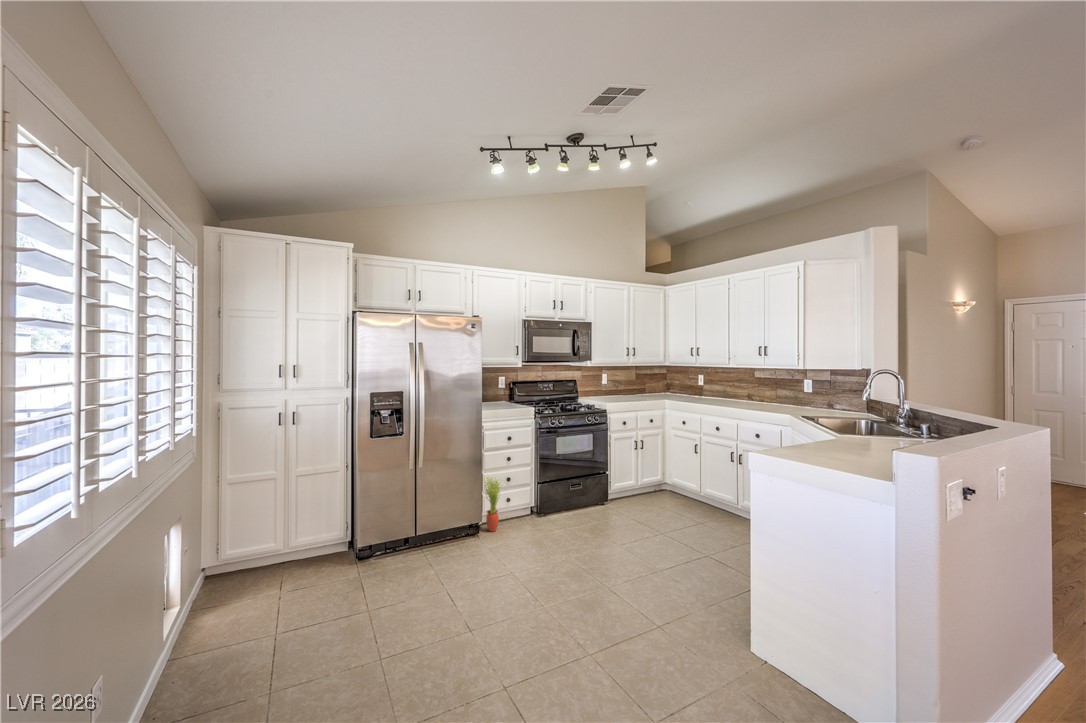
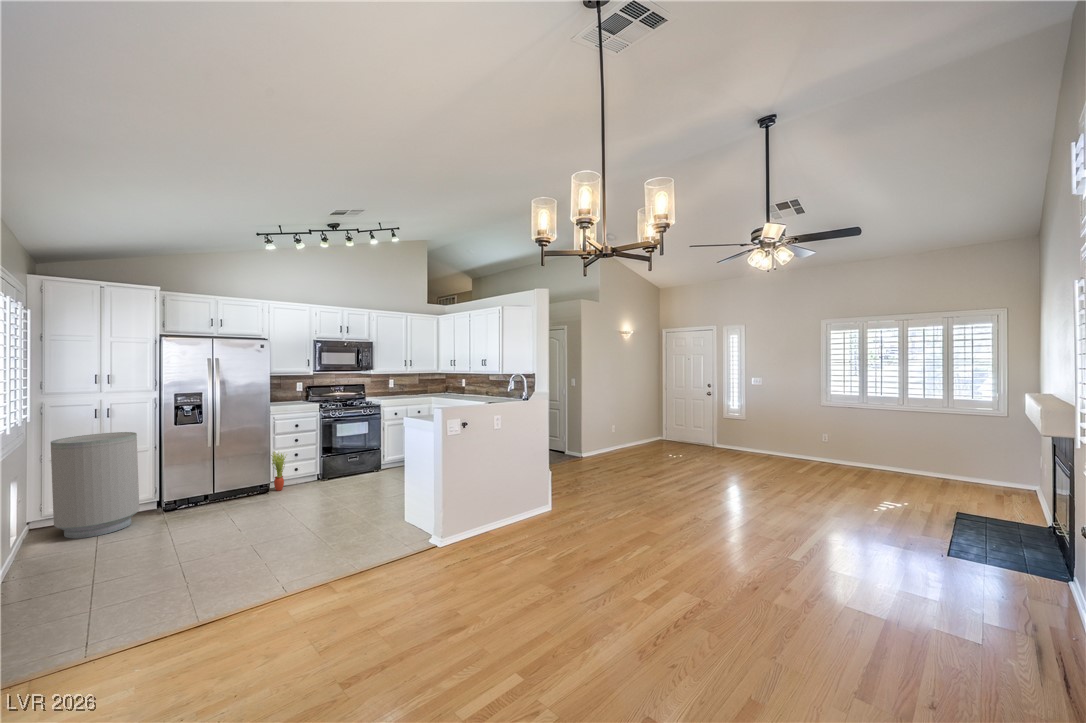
trash can: none [217,448,329,617] -> present [51,432,139,538]

